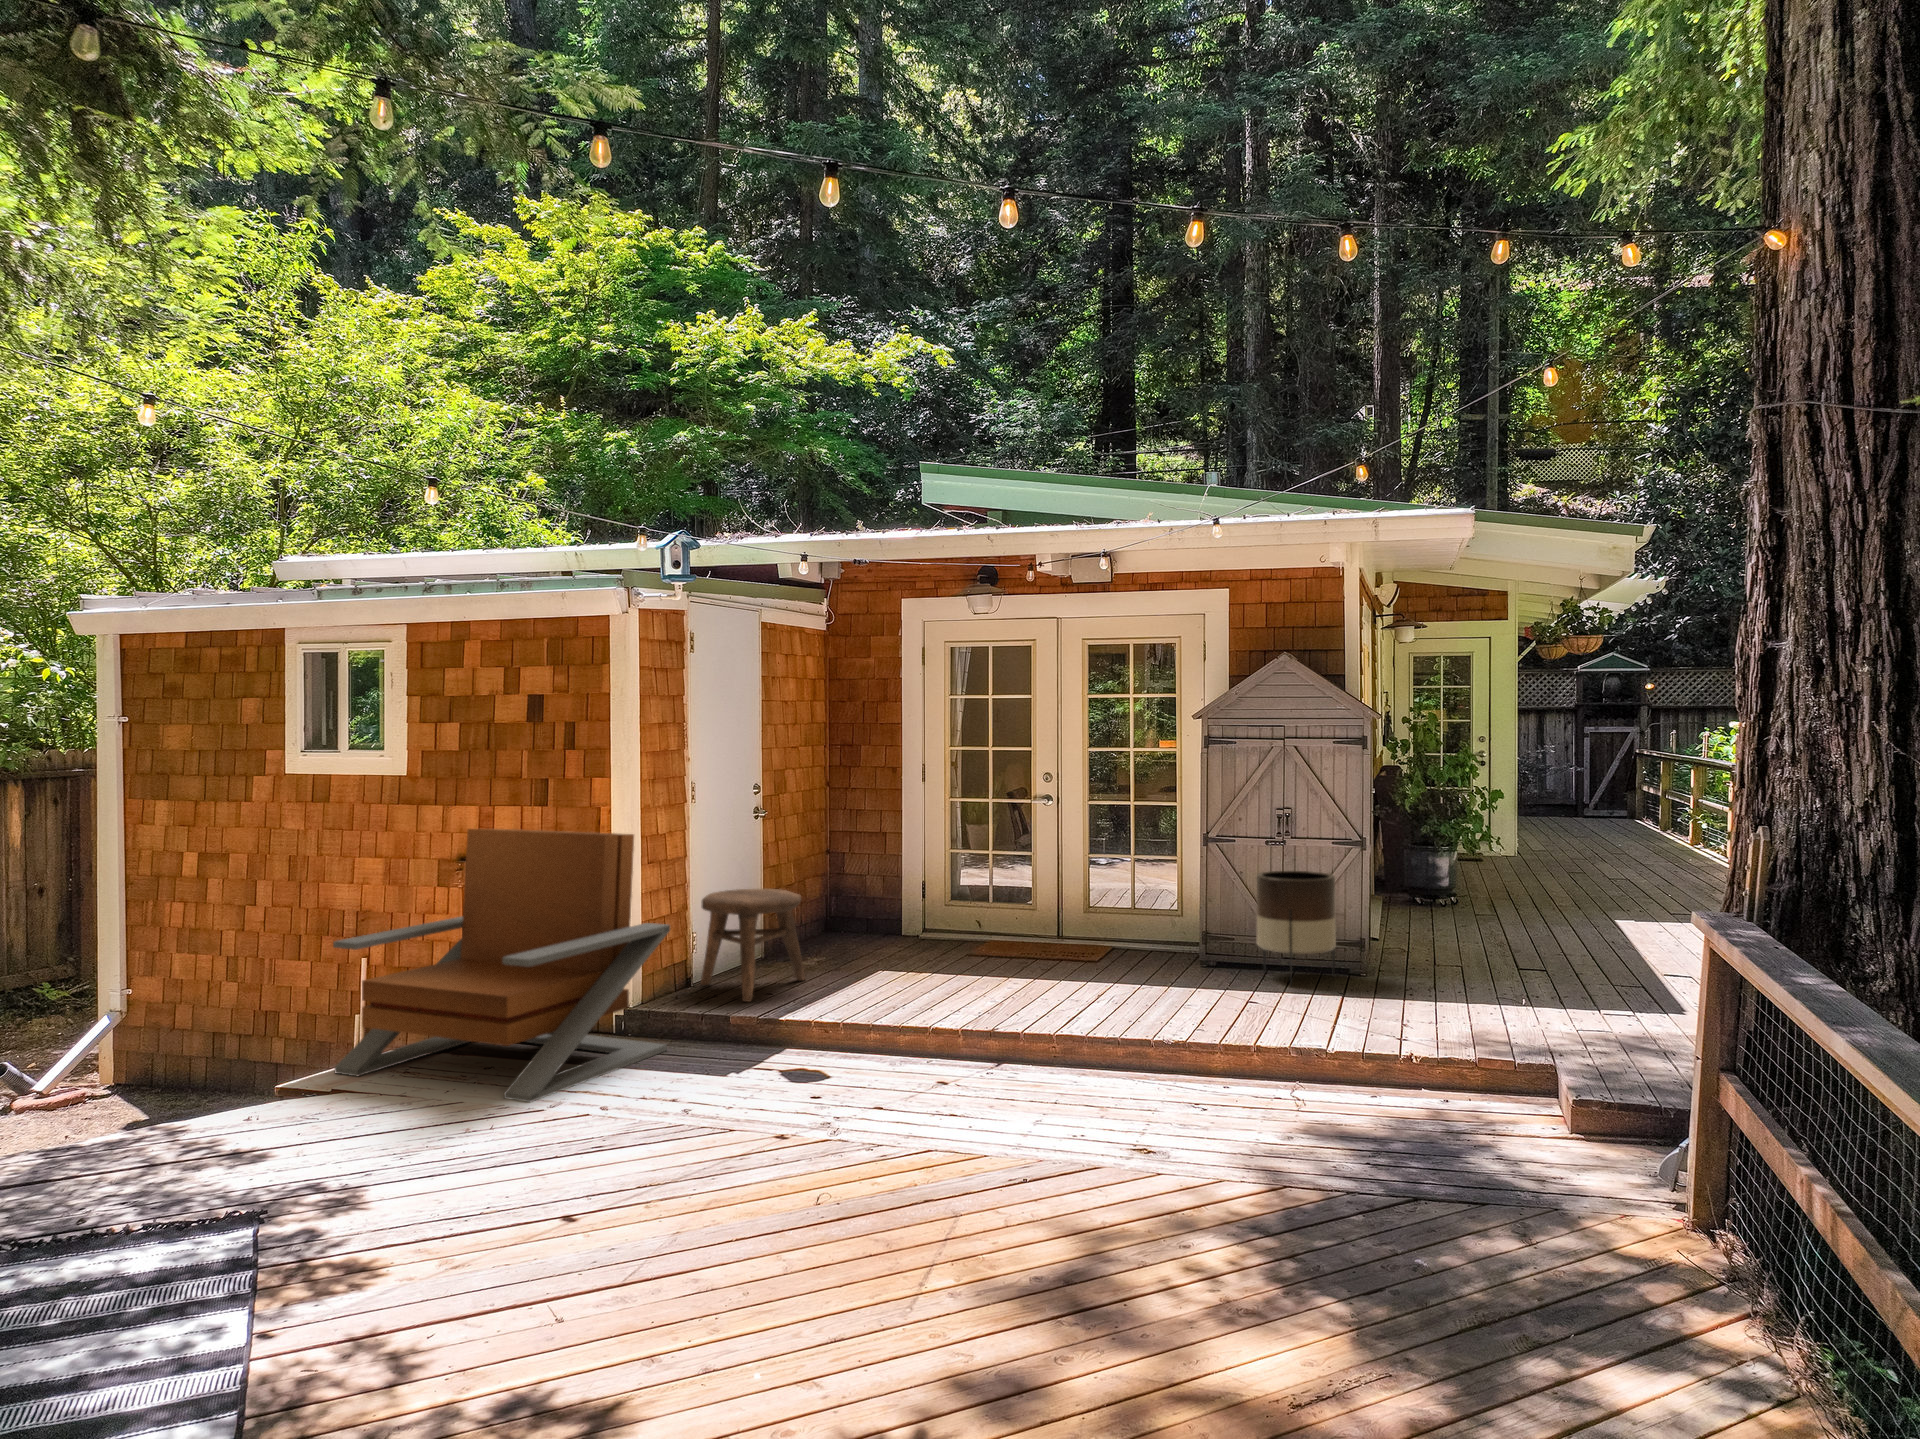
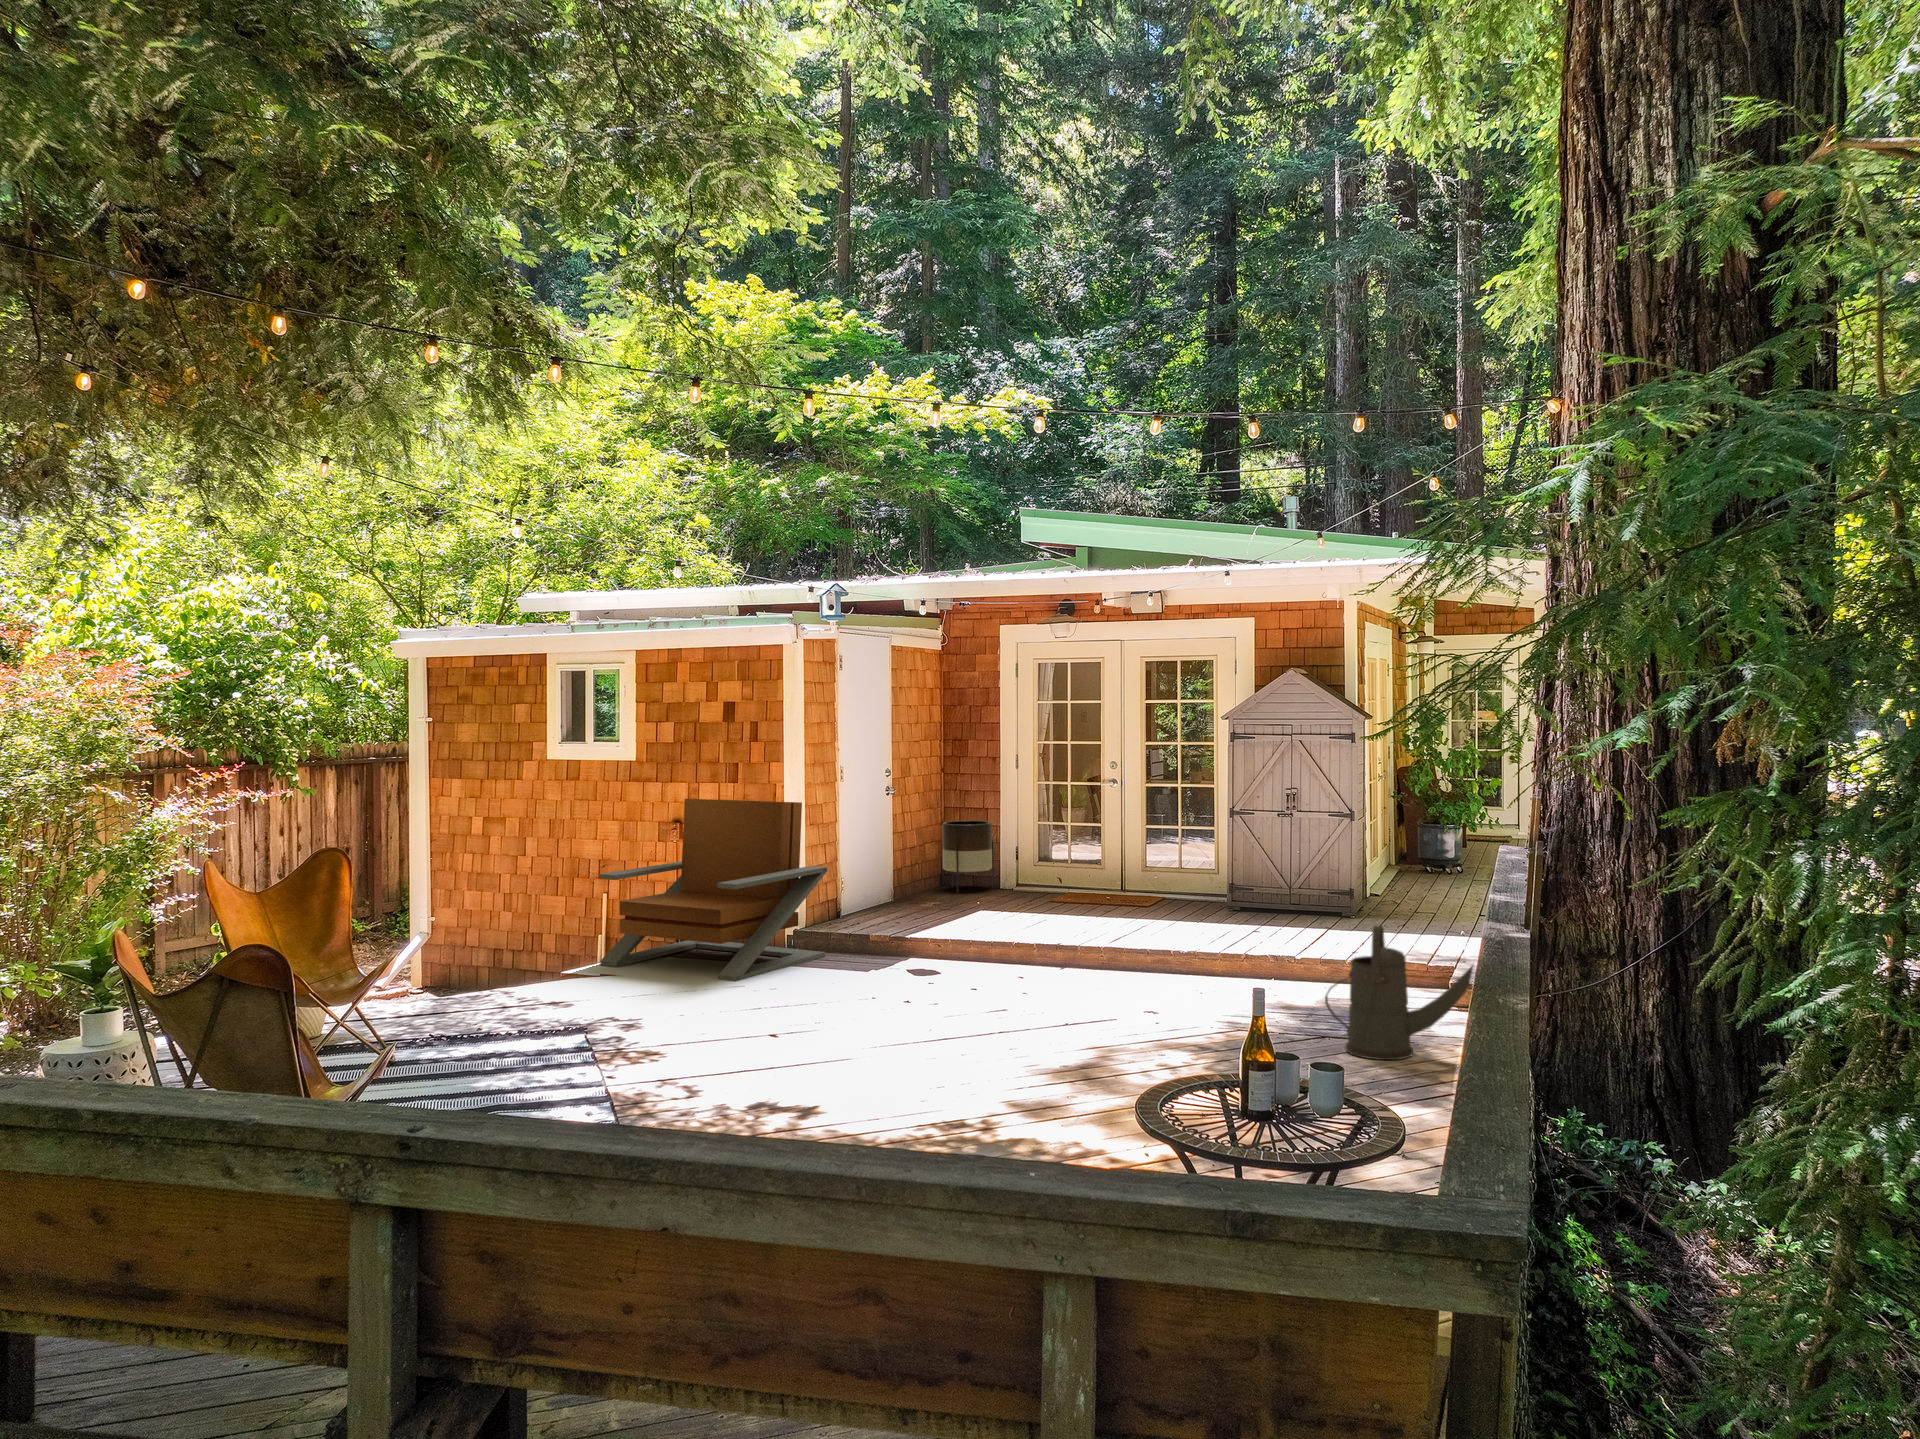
planter: present [1256,871,1336,986] -> present [942,821,994,893]
stool: present [701,889,805,1002] -> none [847,846,924,926]
watering can: none [1446,1041,1718,1261] -> present [1325,926,1473,1060]

